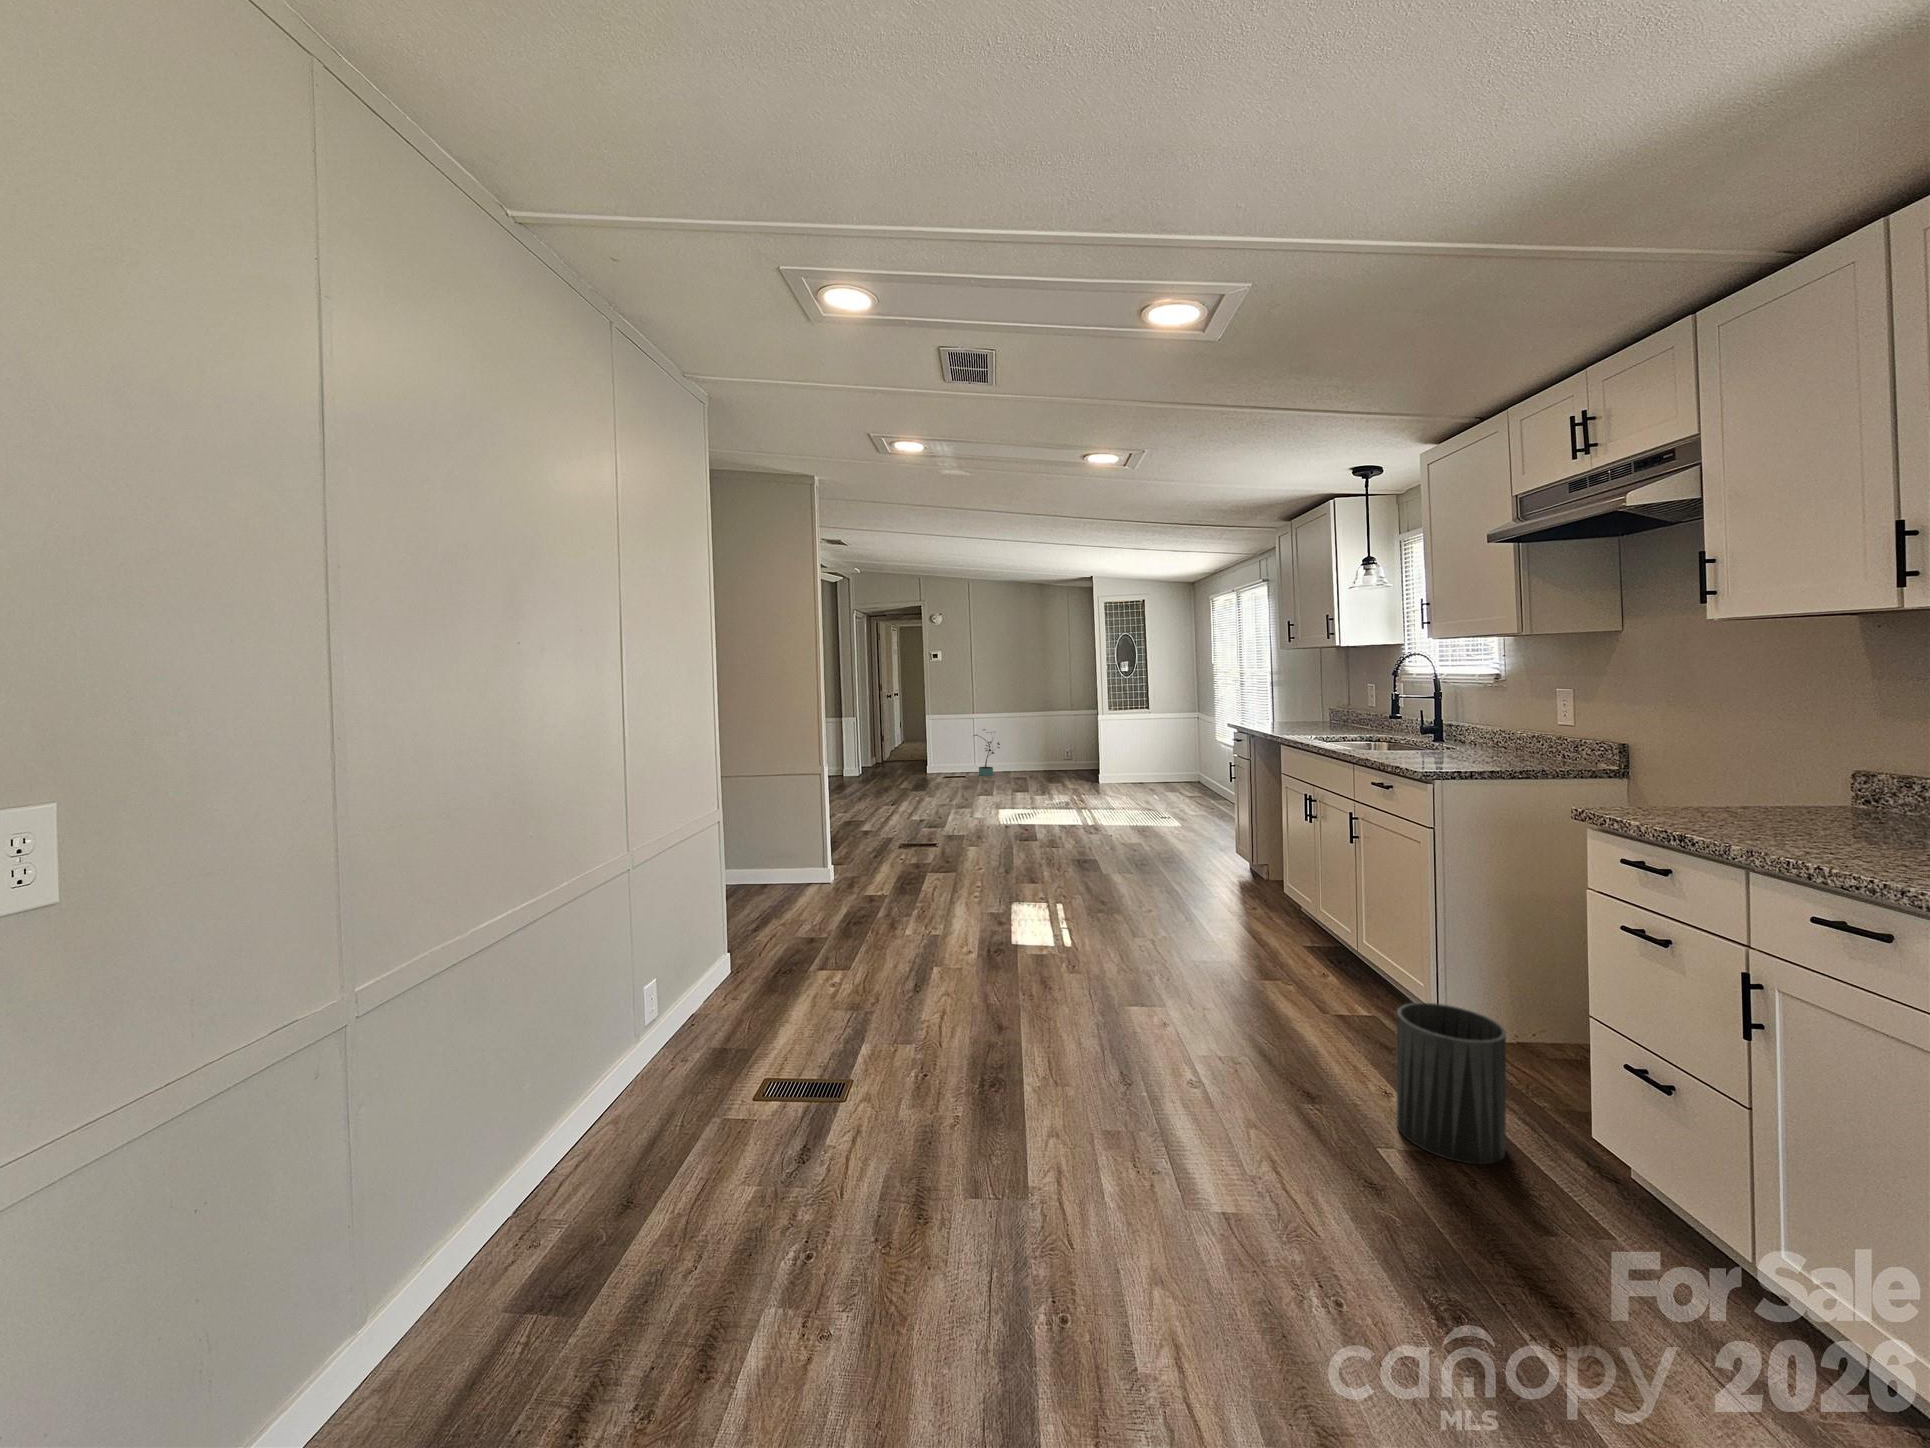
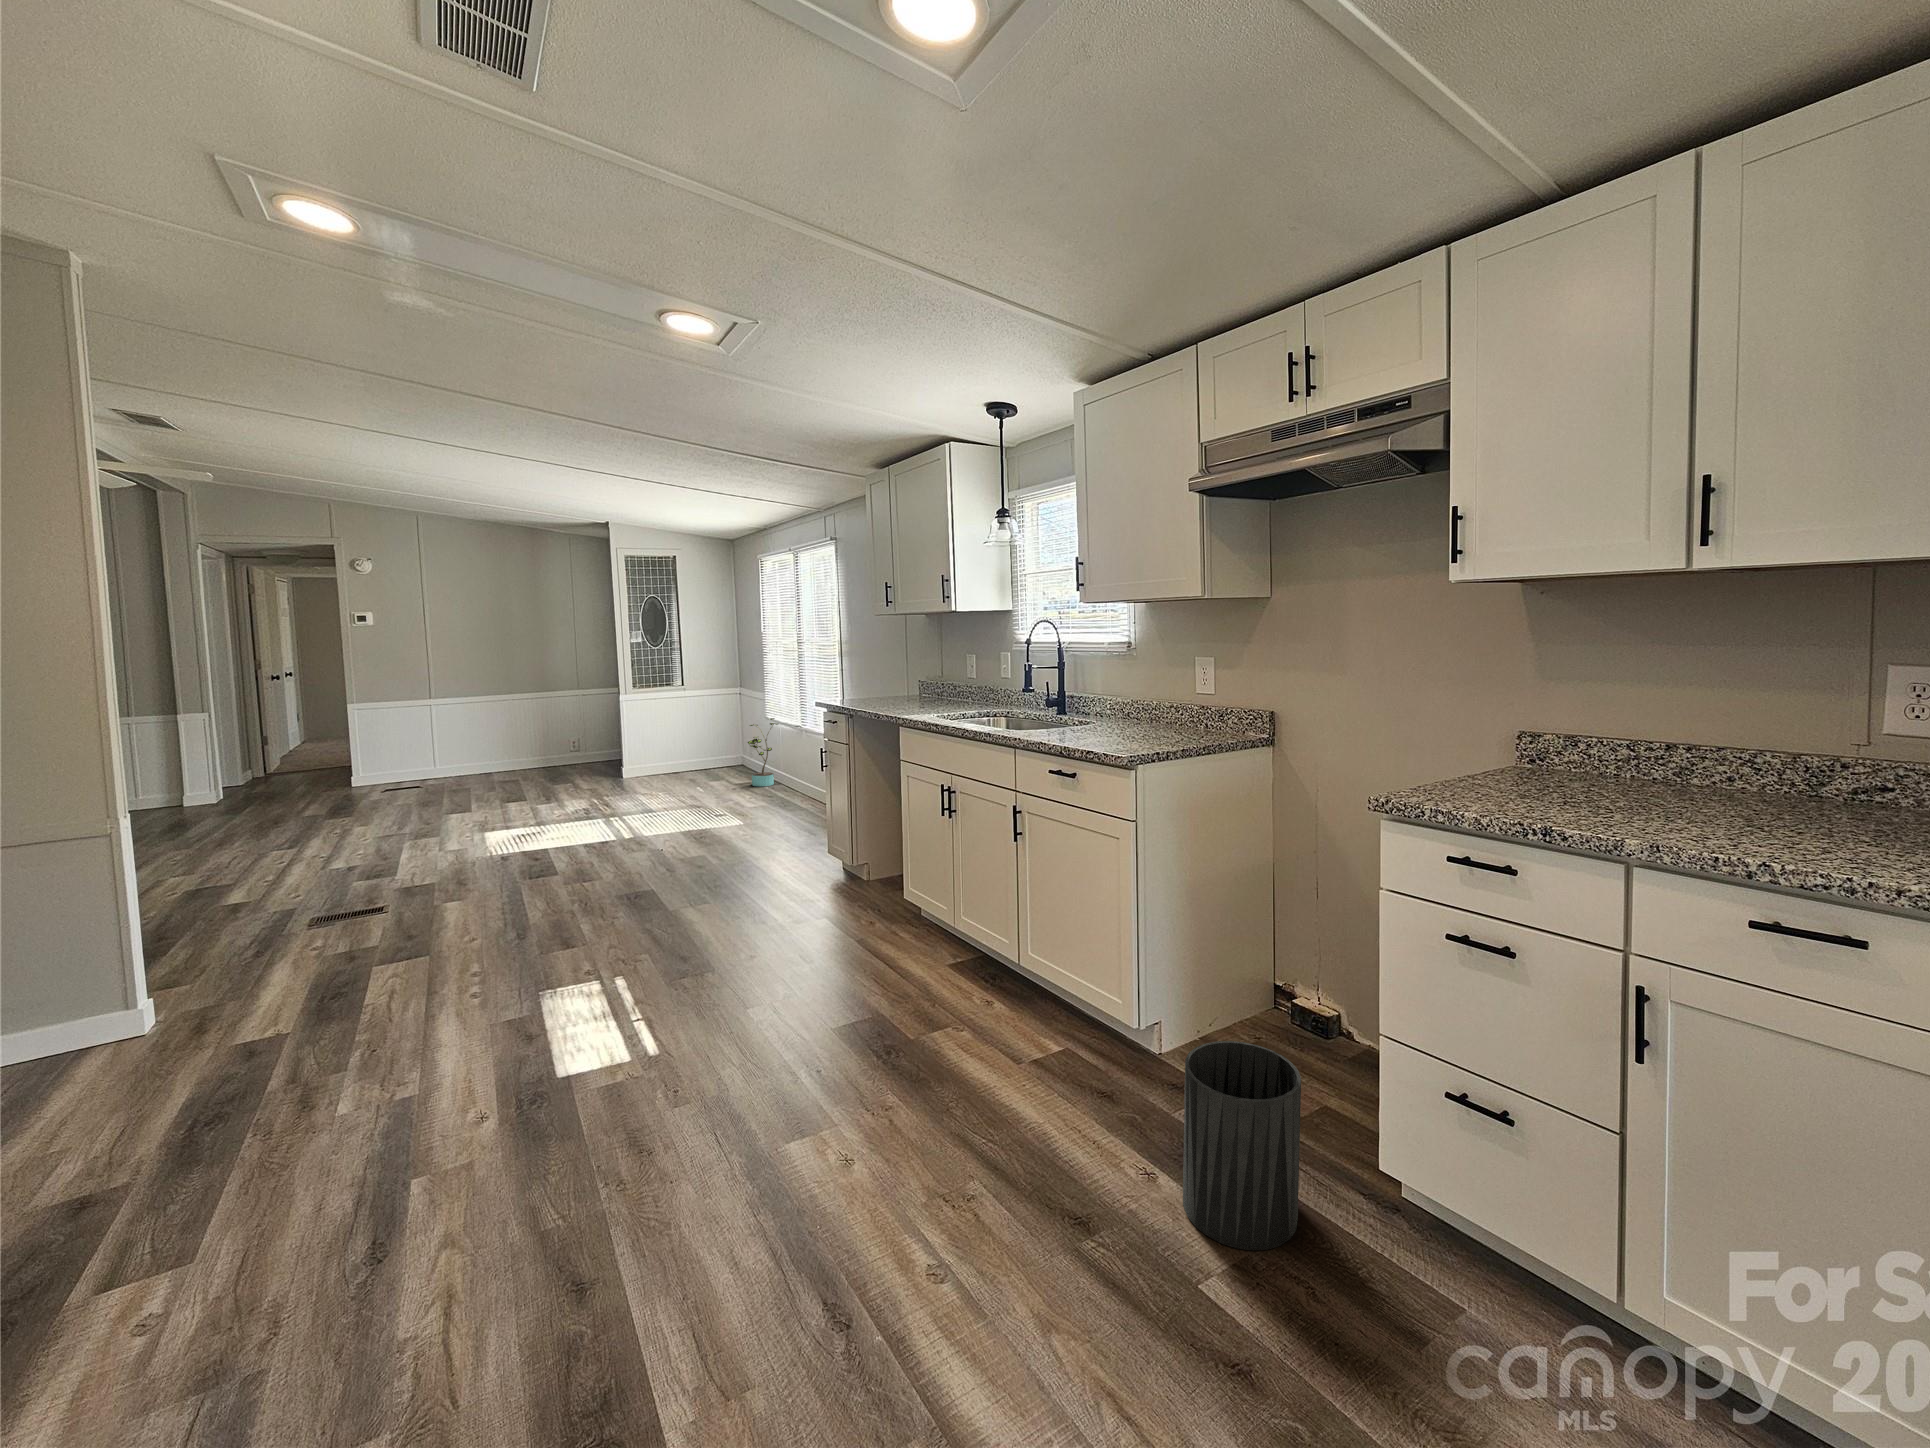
potted plant: present [974,729,1000,776] -> present [748,718,778,787]

